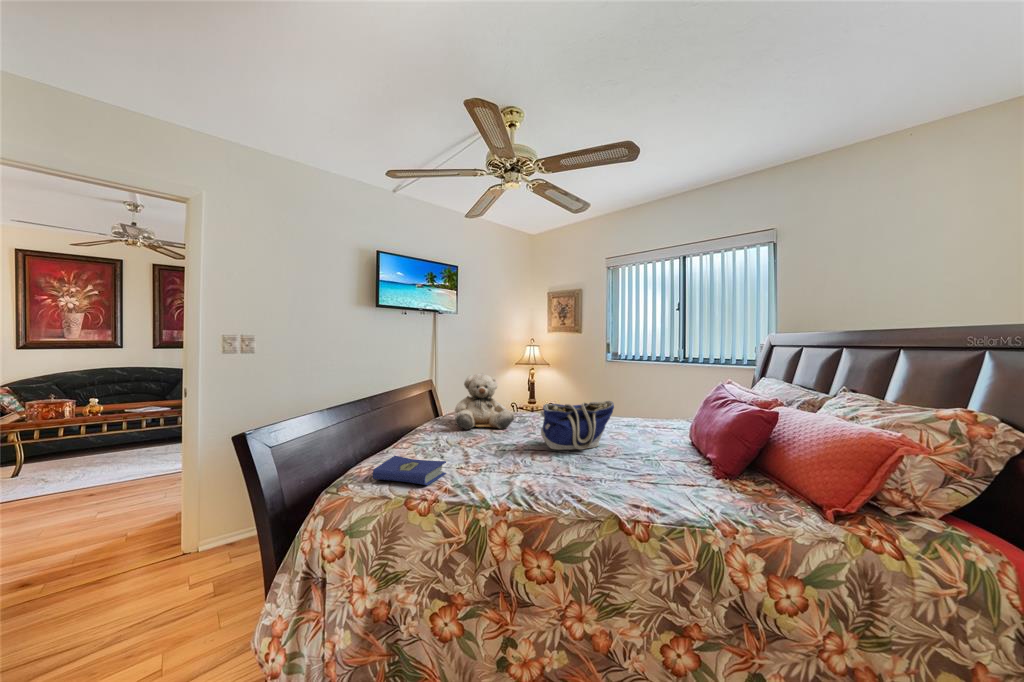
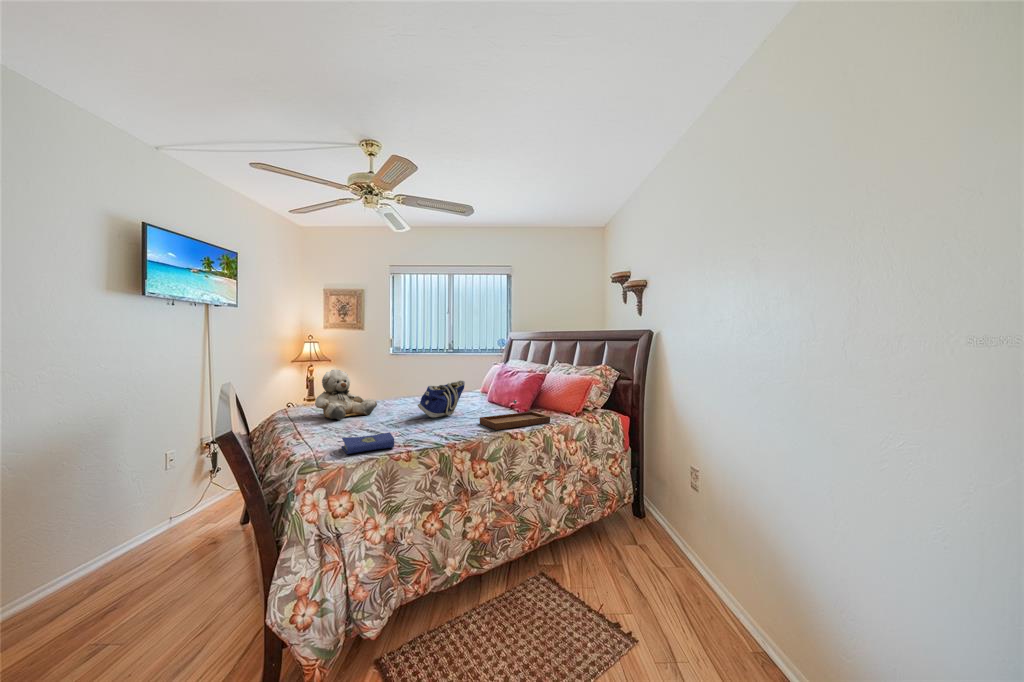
tray: none [599,450,739,515] -> present [480,400,550,430]

